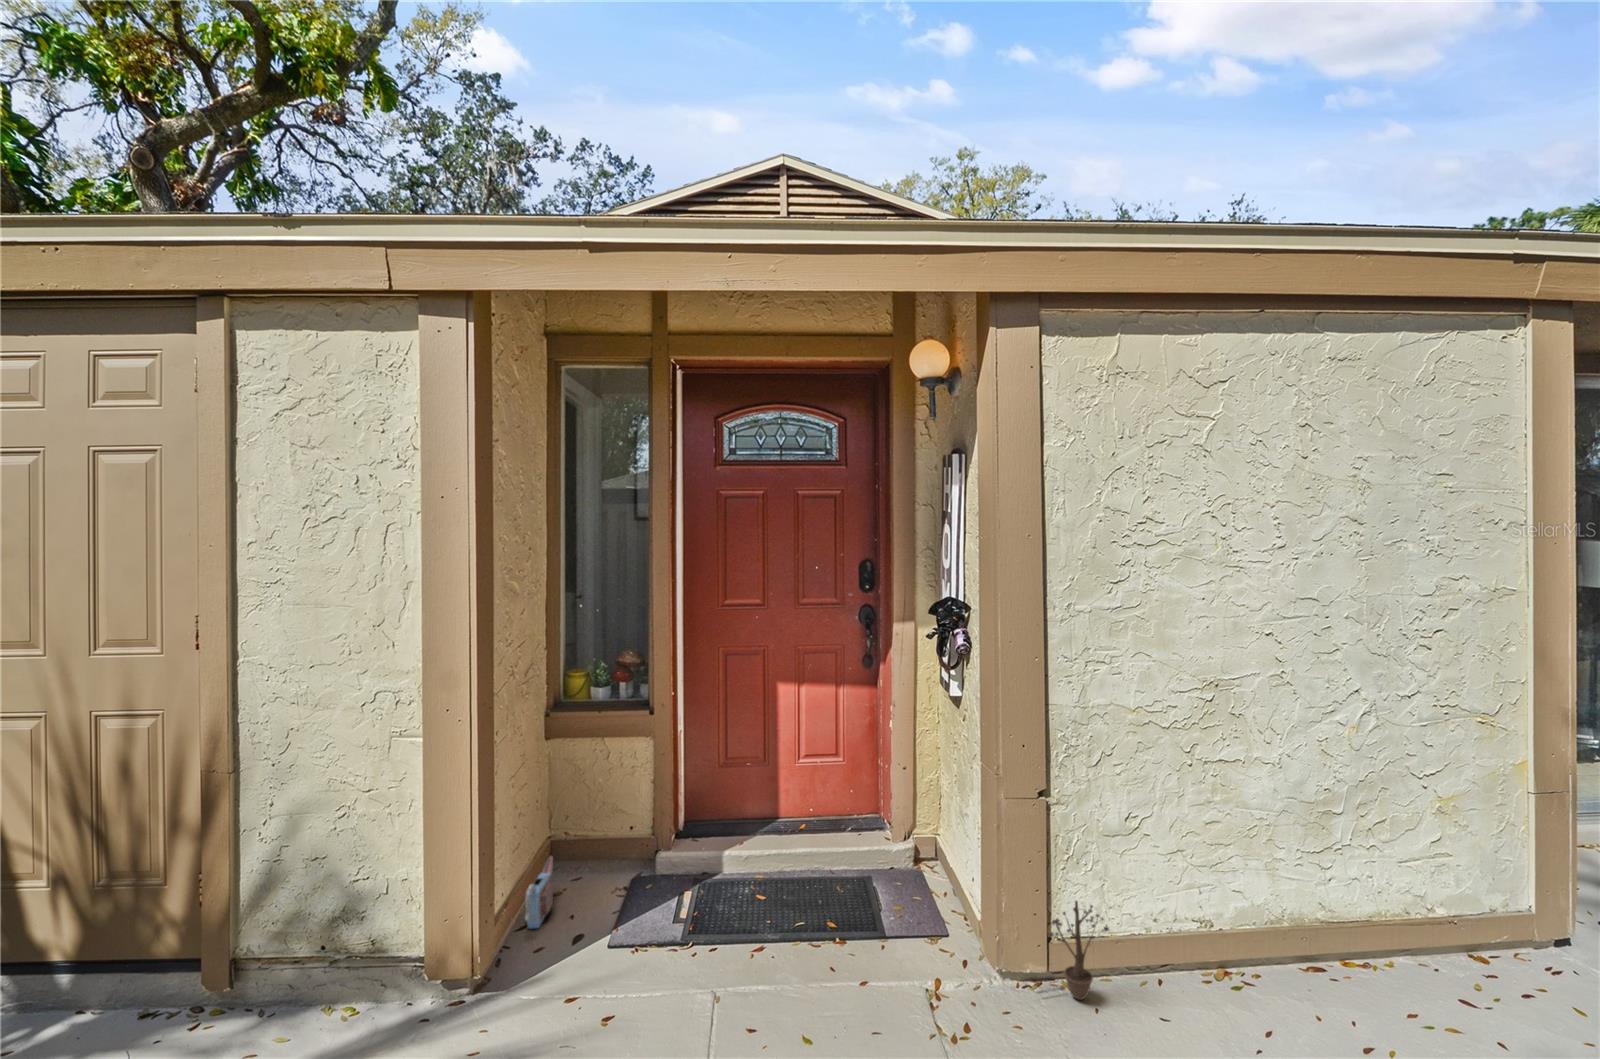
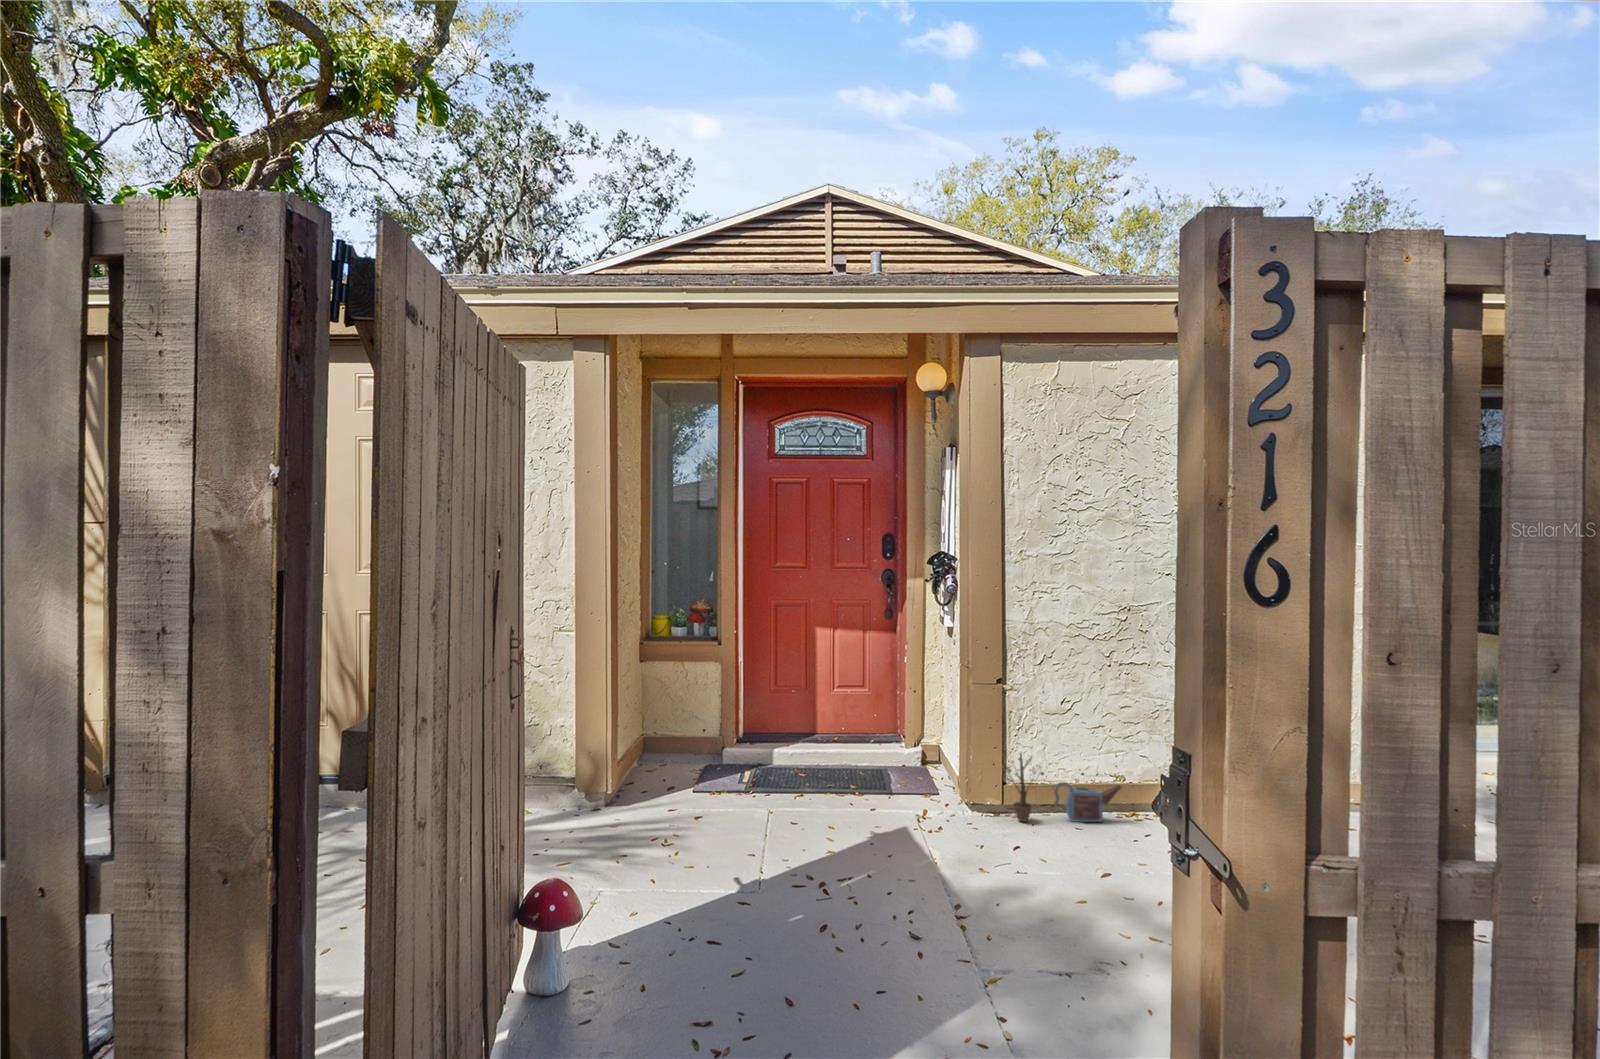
watering can: present [525,856,553,929] -> present [1054,782,1121,822]

